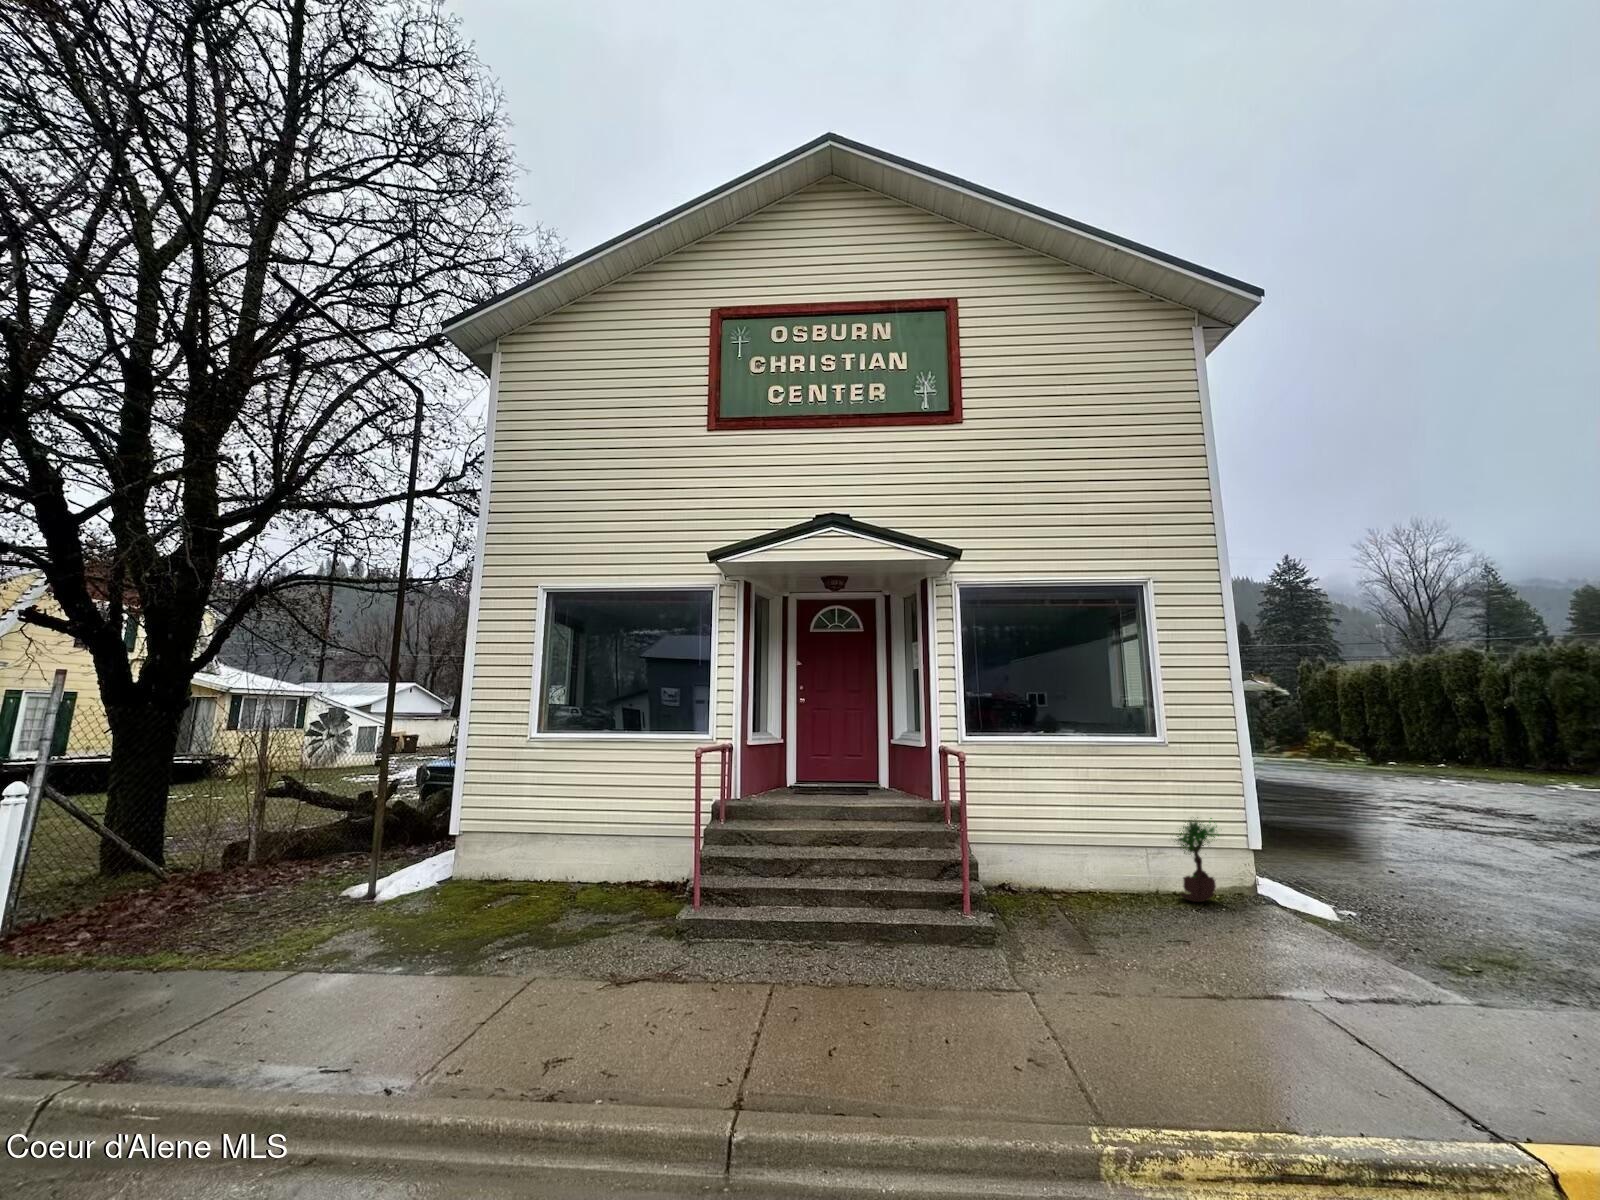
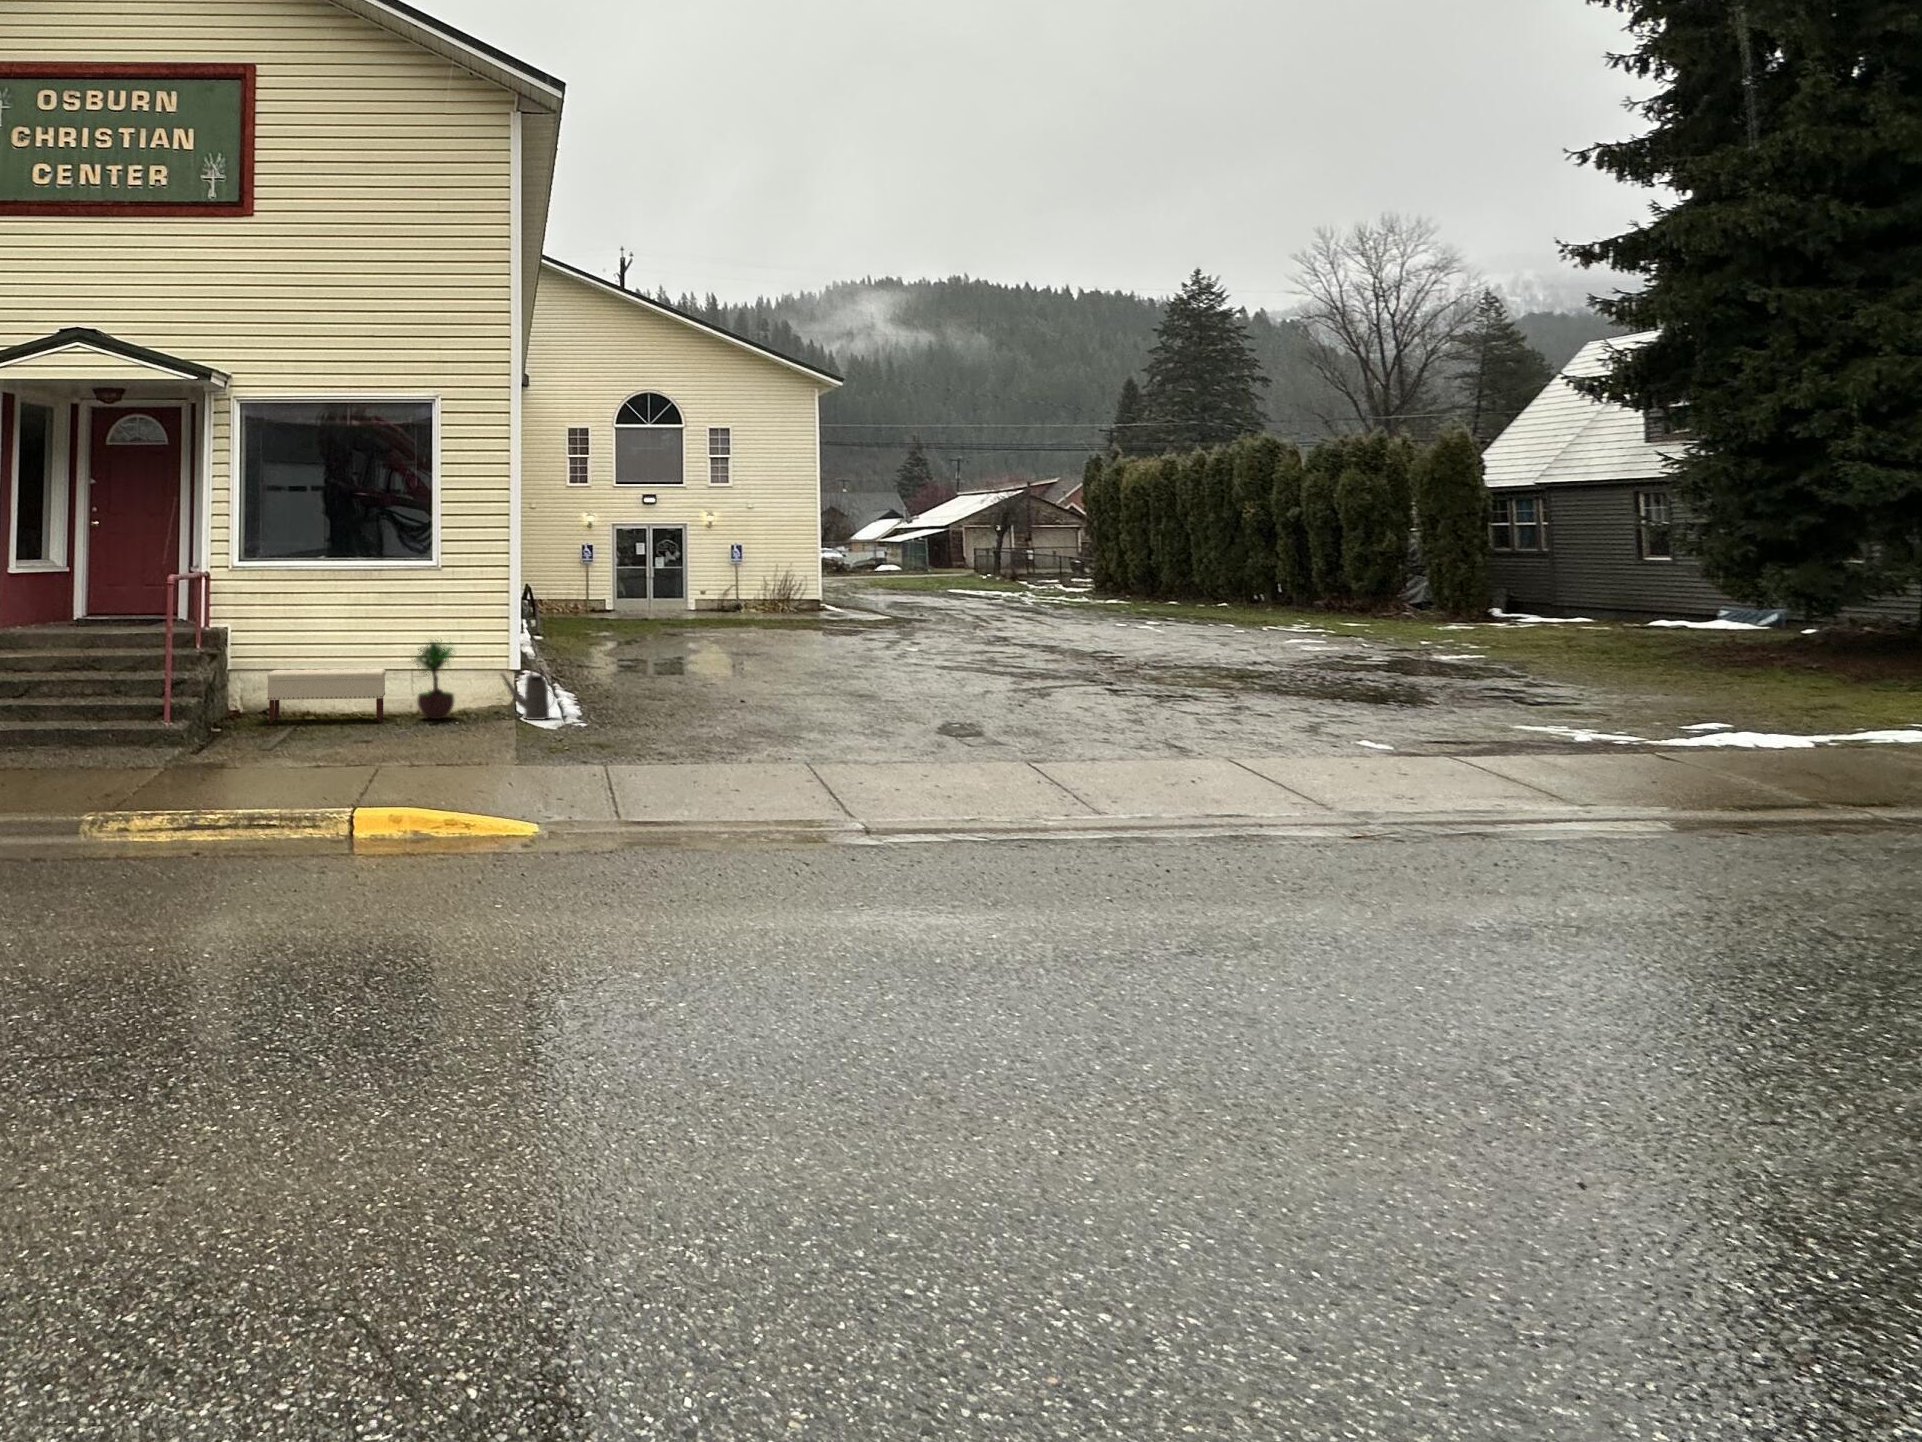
bench: none [1020,846,1151,907] -> present [267,668,386,724]
watering can: none [1249,846,1332,907] -> present [501,665,550,720]

